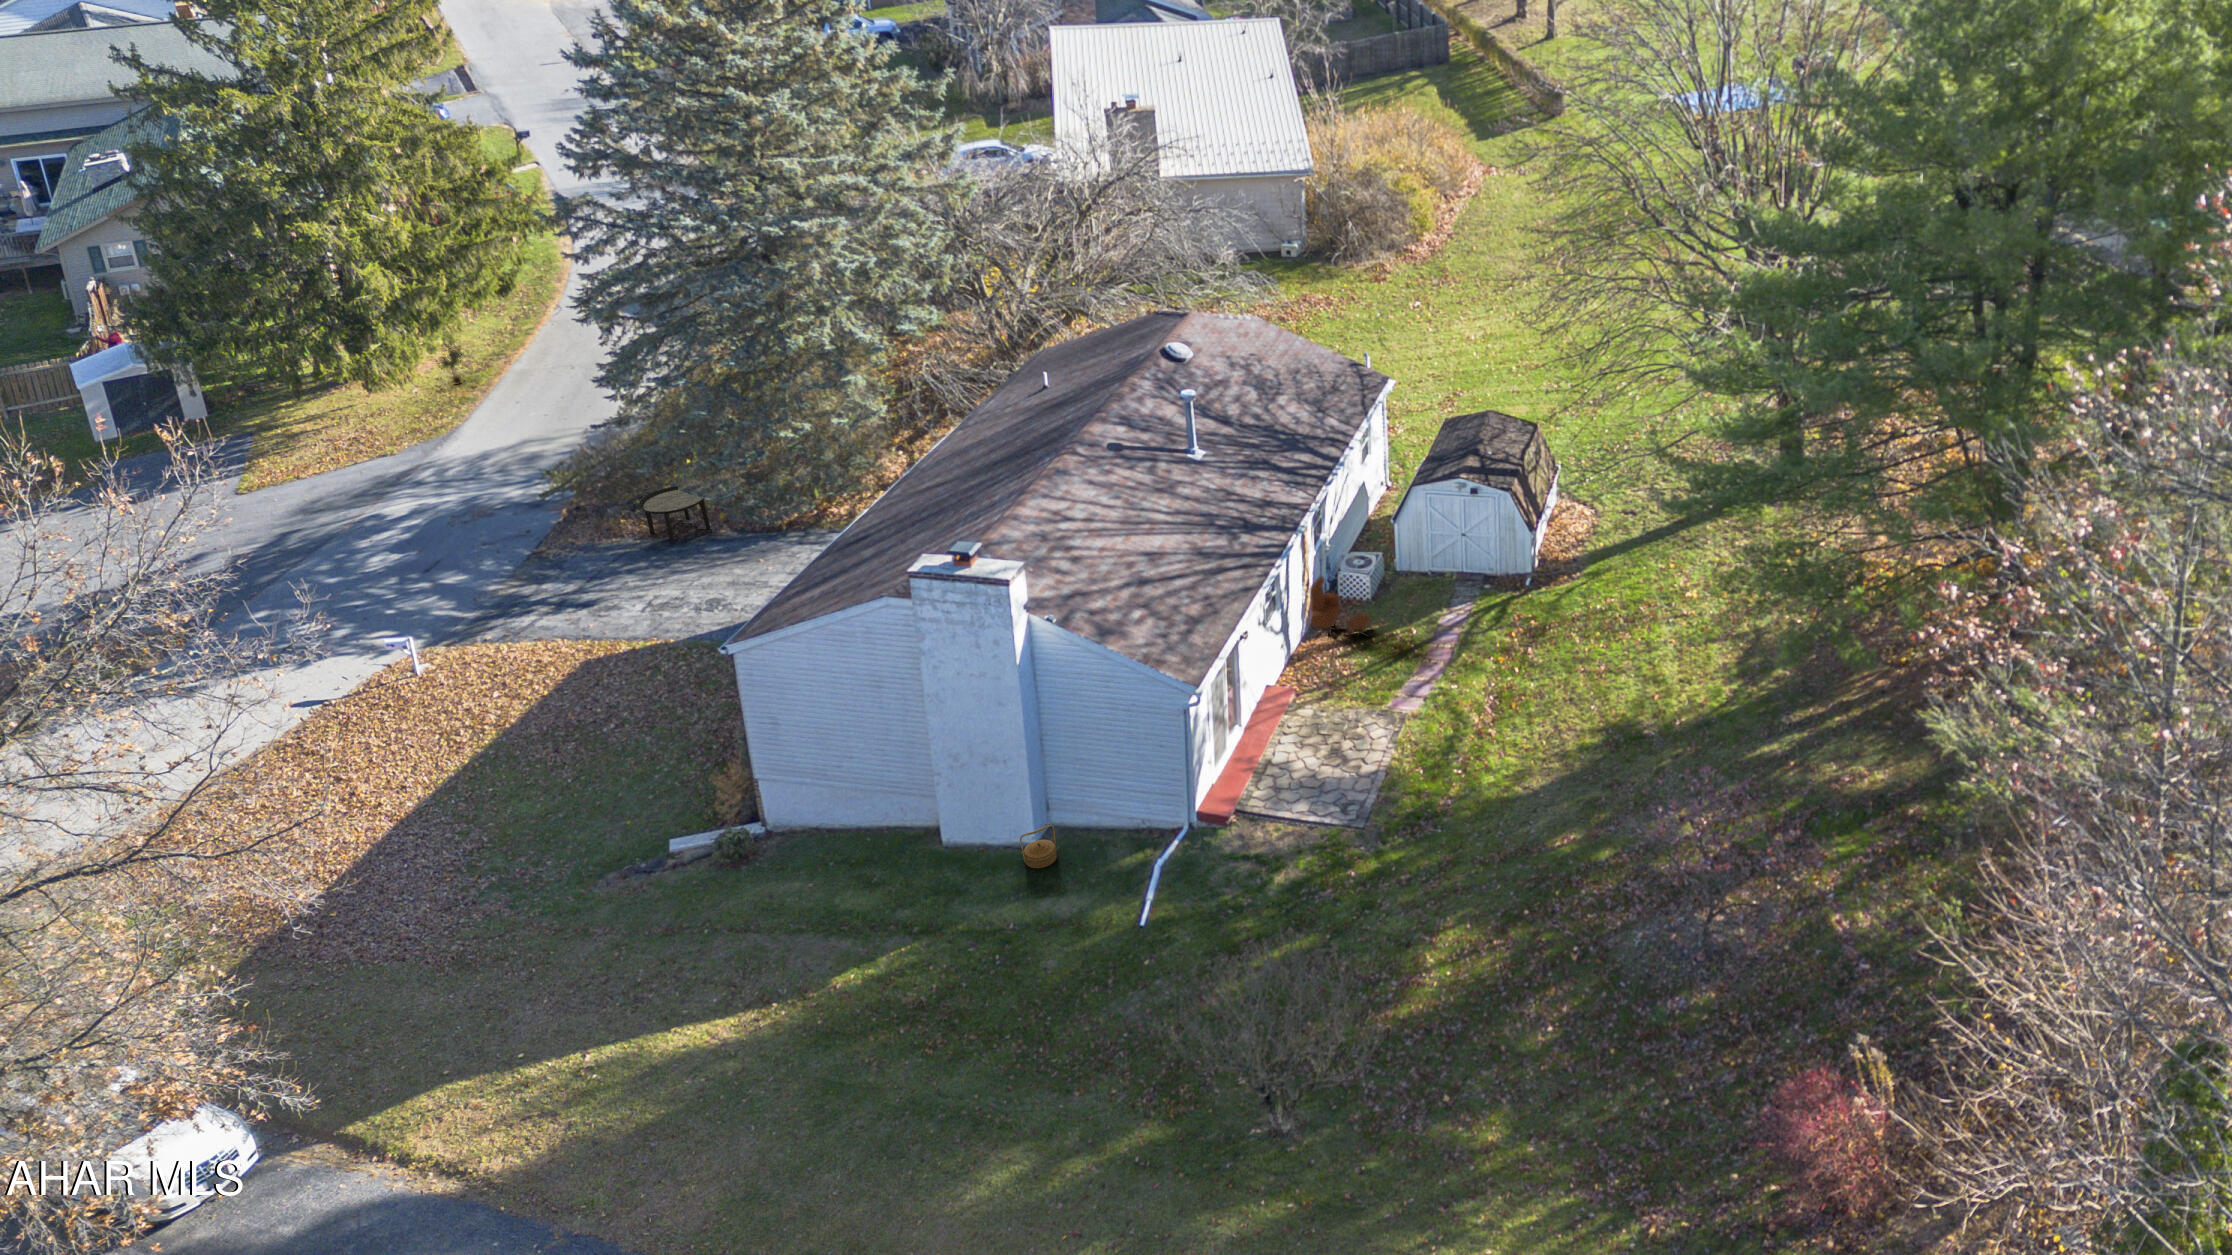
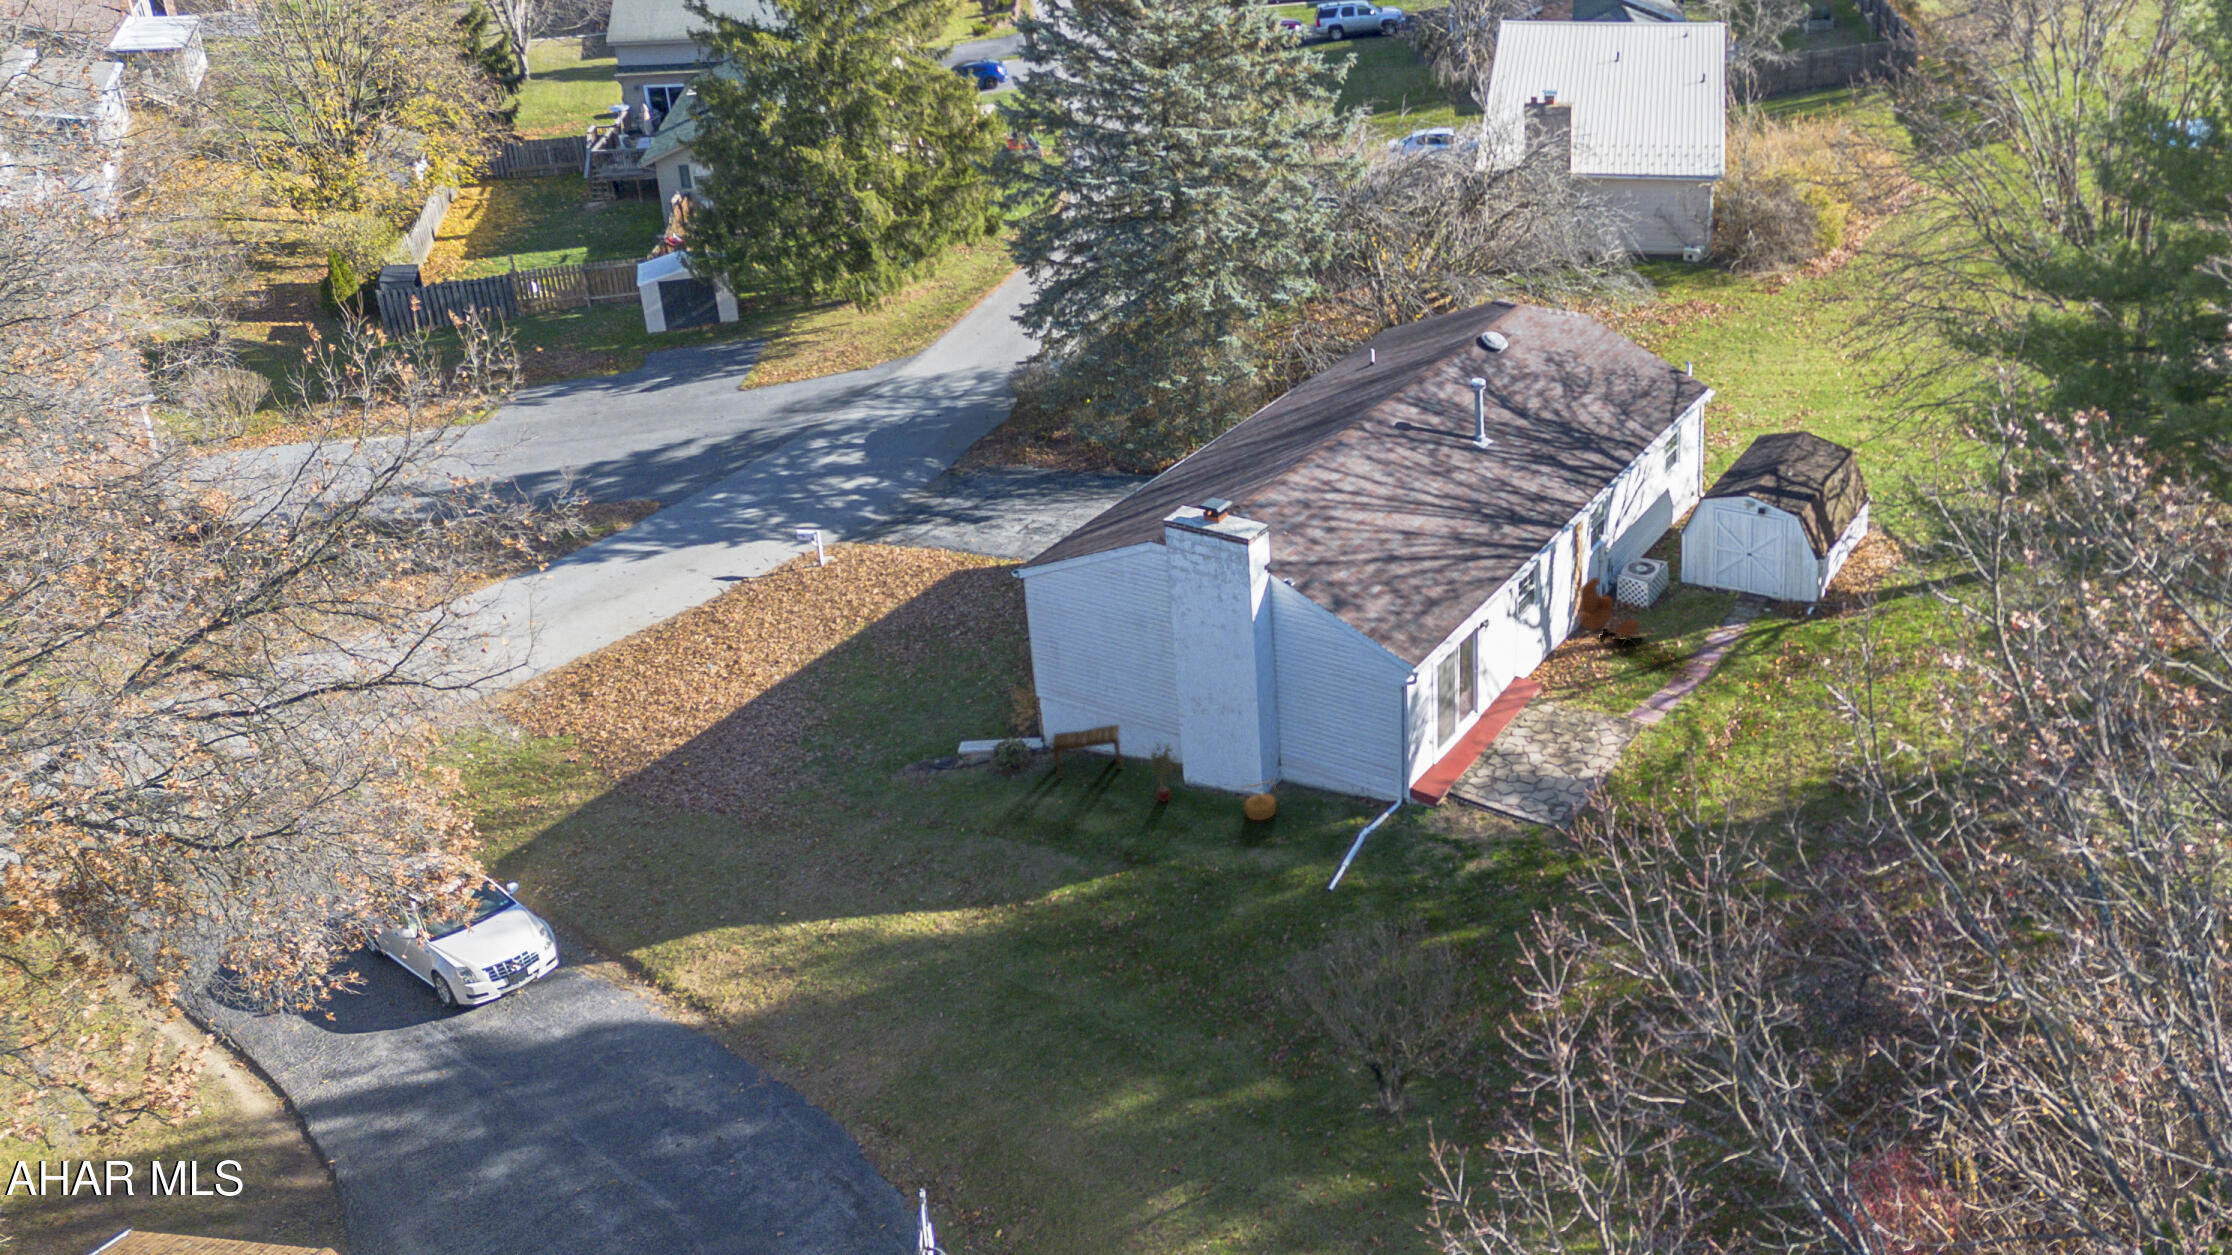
potted tree: present [439,346,463,385] -> present [1151,744,1182,801]
round table: present [639,486,710,544] -> none [1030,421,1089,473]
bench: none [788,795,870,863] -> present [1052,725,1122,778]

